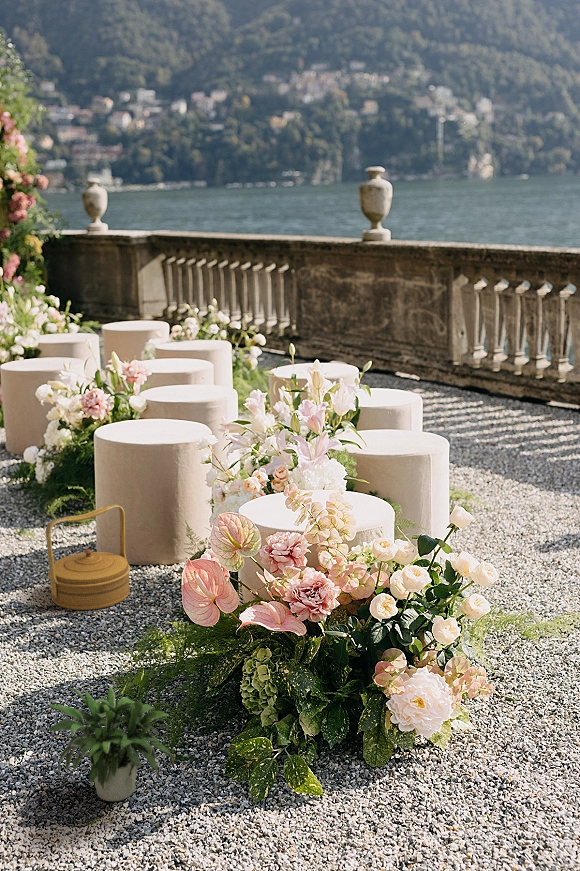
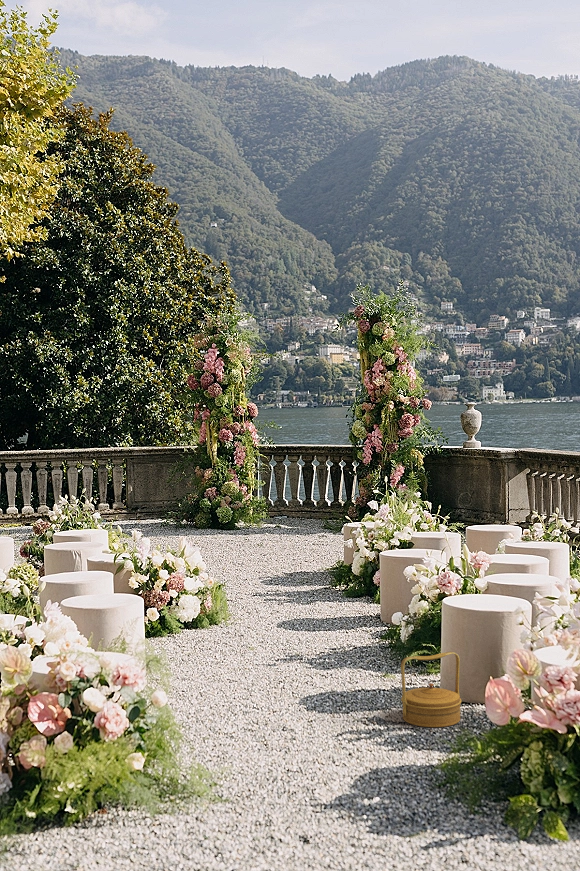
potted plant: present [27,685,174,801] -> none [374,749,469,830]

